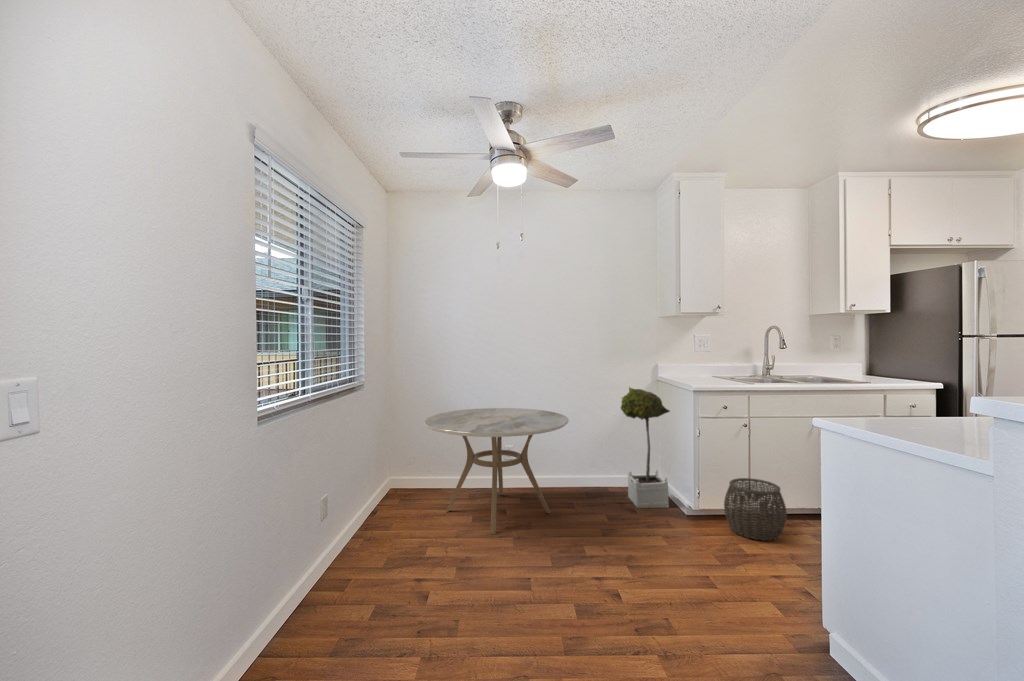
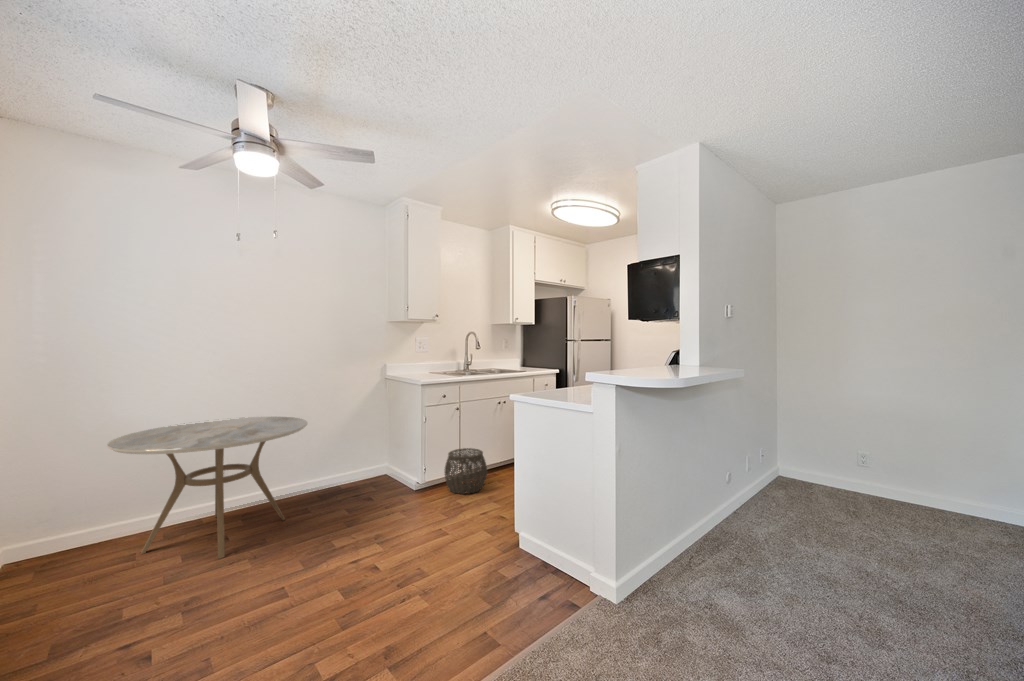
potted tree: present [621,387,670,508] -> none [354,386,399,494]

